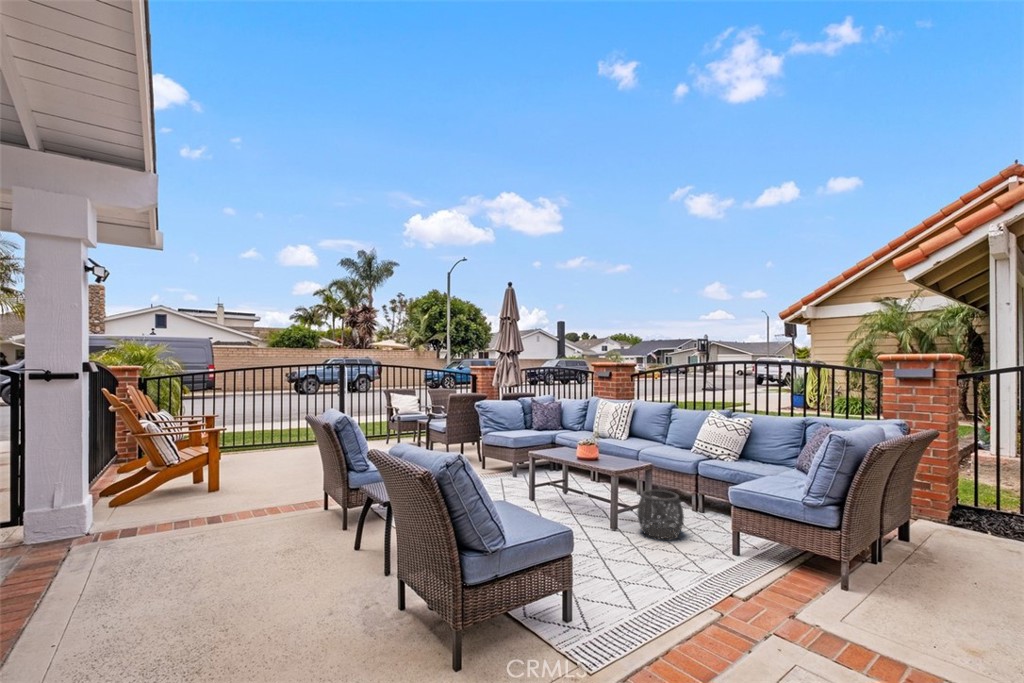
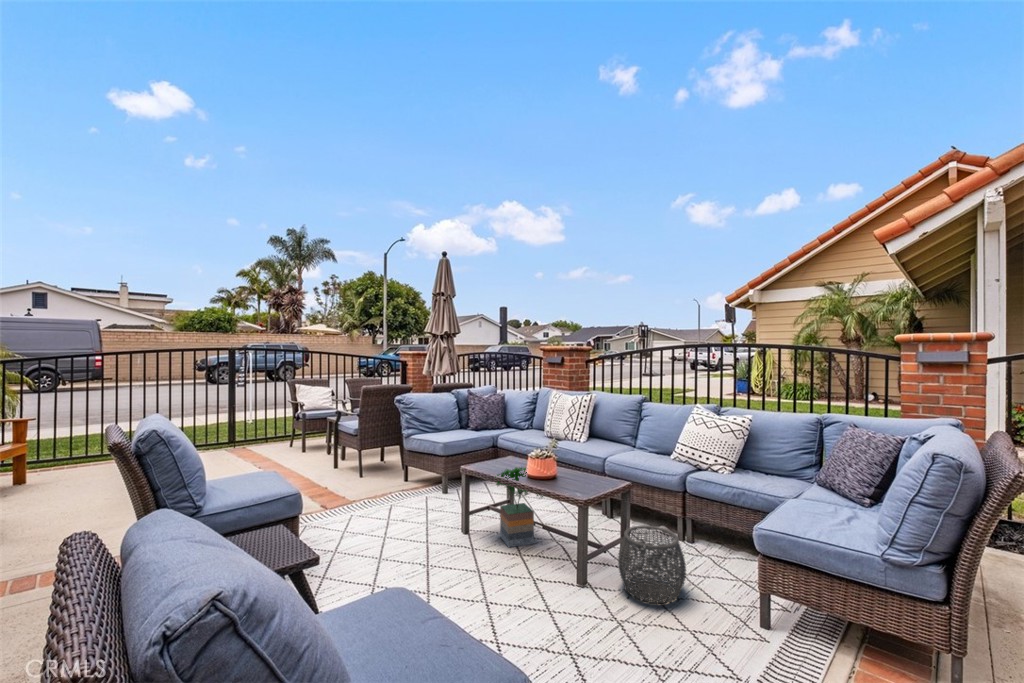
potted tree: none [552,452,590,509] -> present [495,468,543,547]

